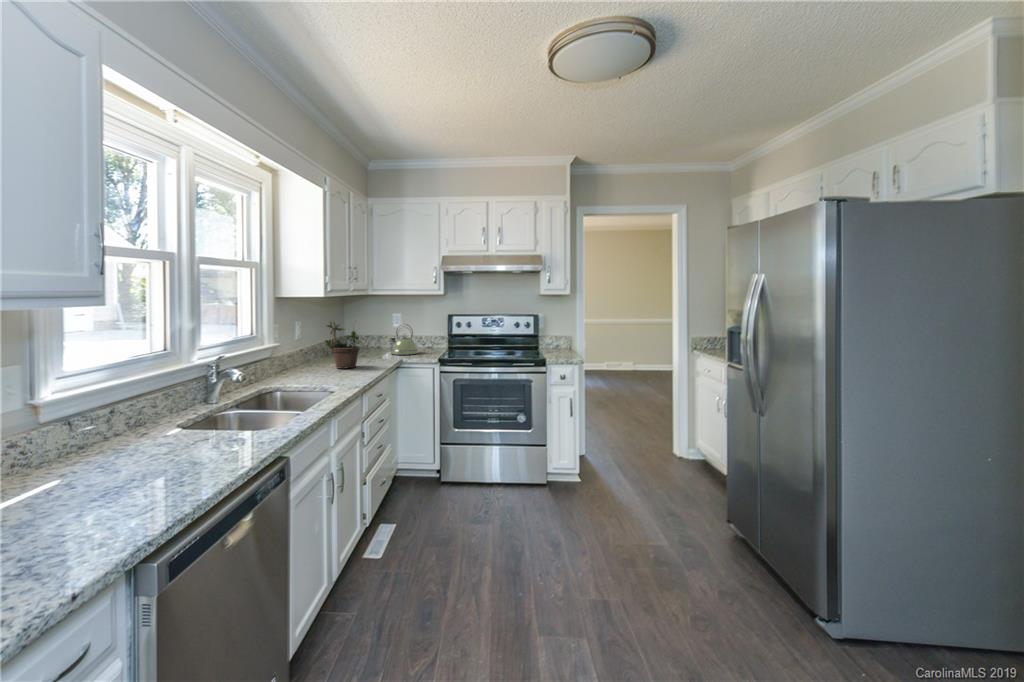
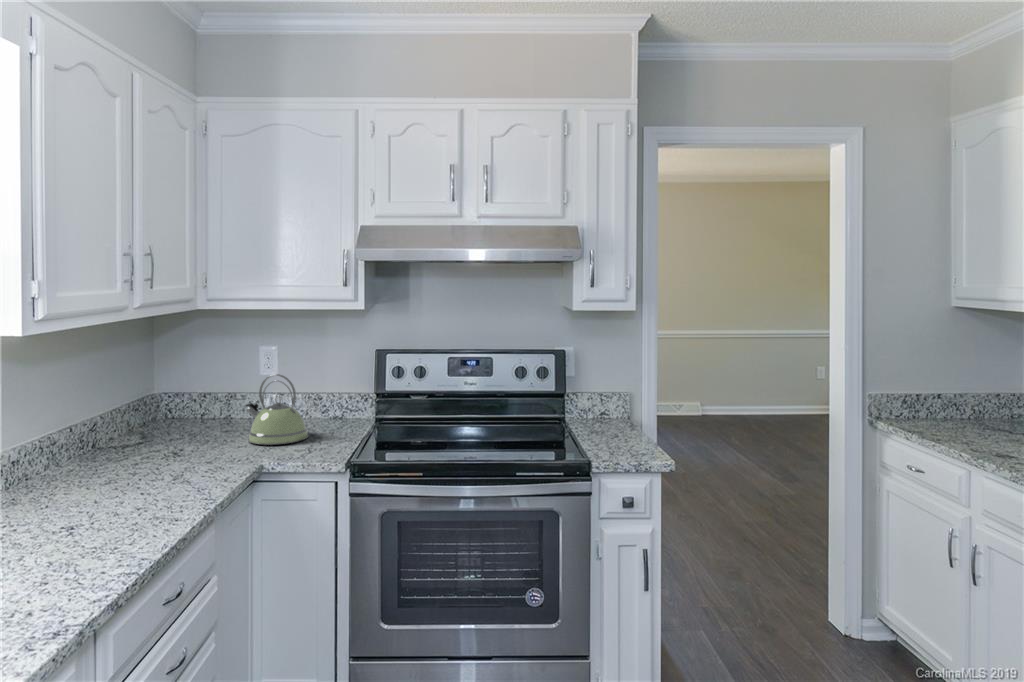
potted plant: present [324,322,361,369] -> none [60,380,154,507]

